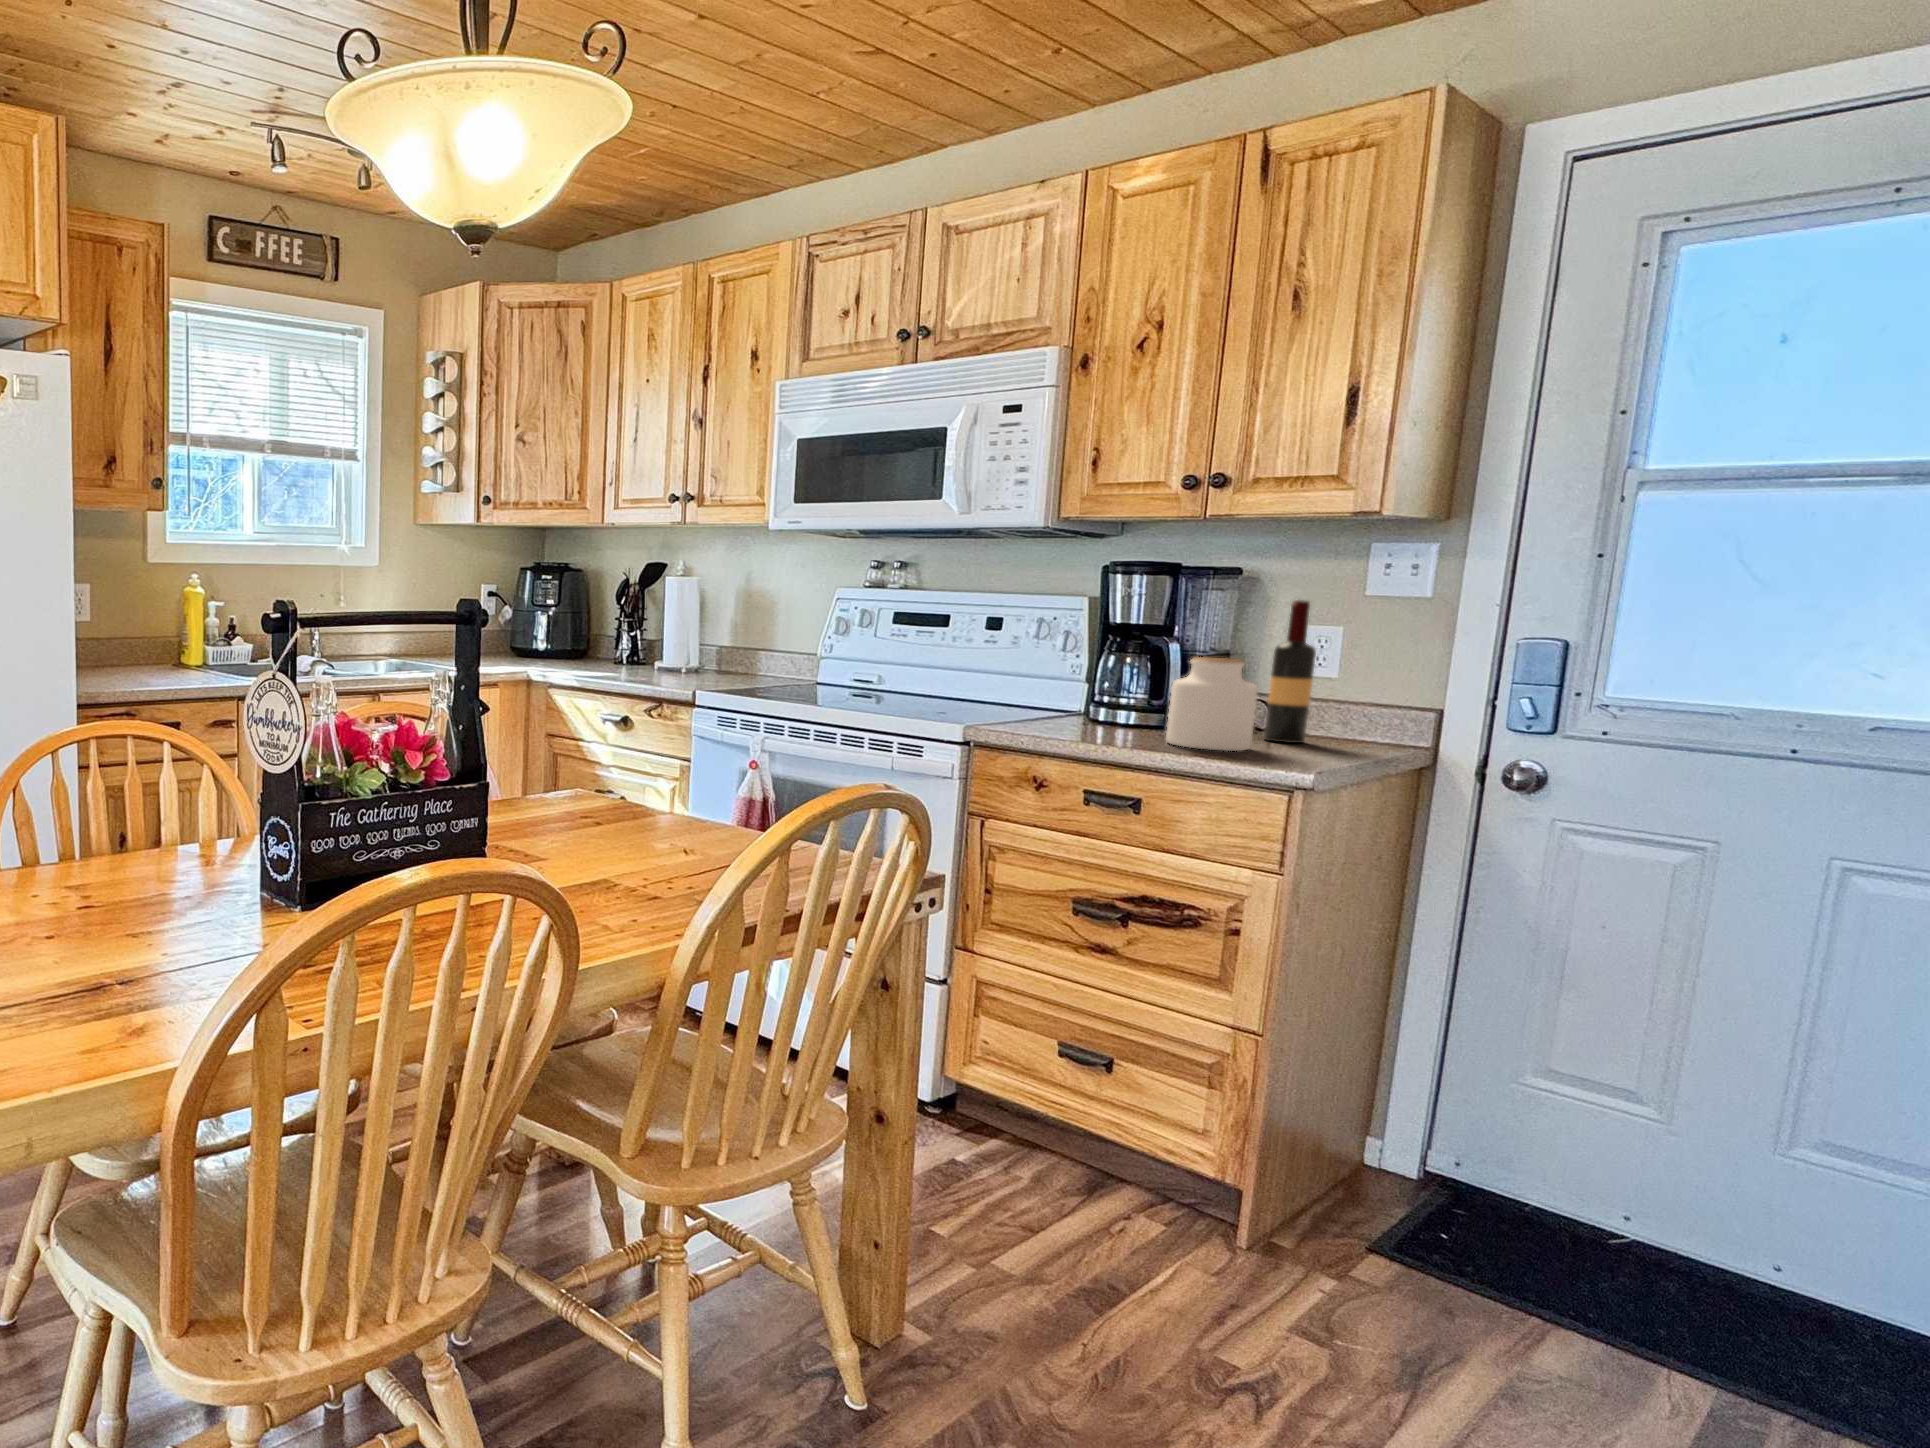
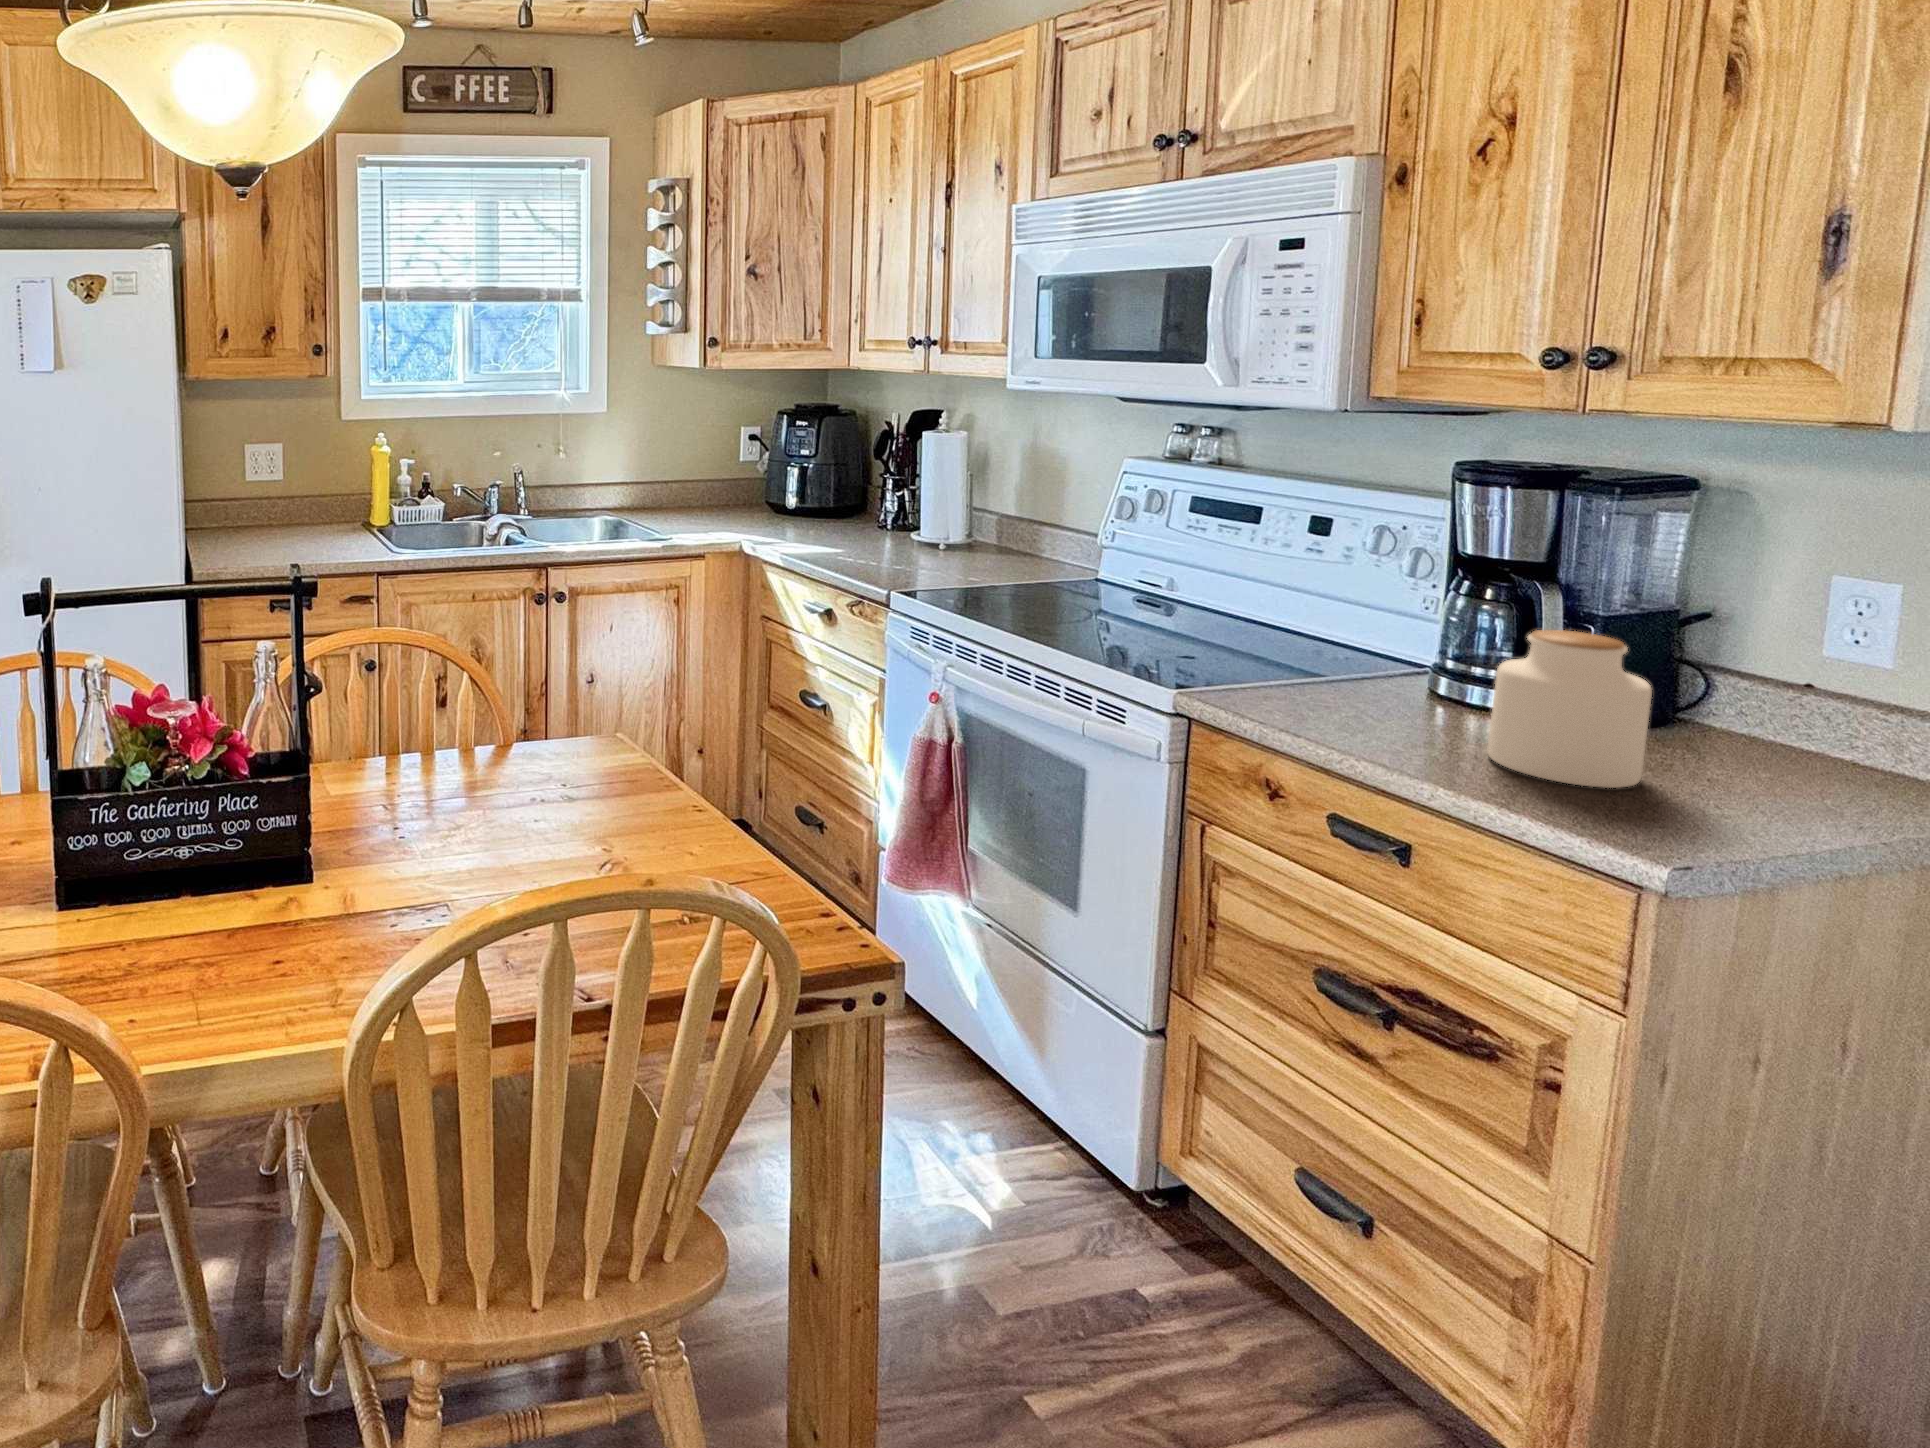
wine bottle: present [1264,600,1316,743] -> none [1704,544,1806,775]

